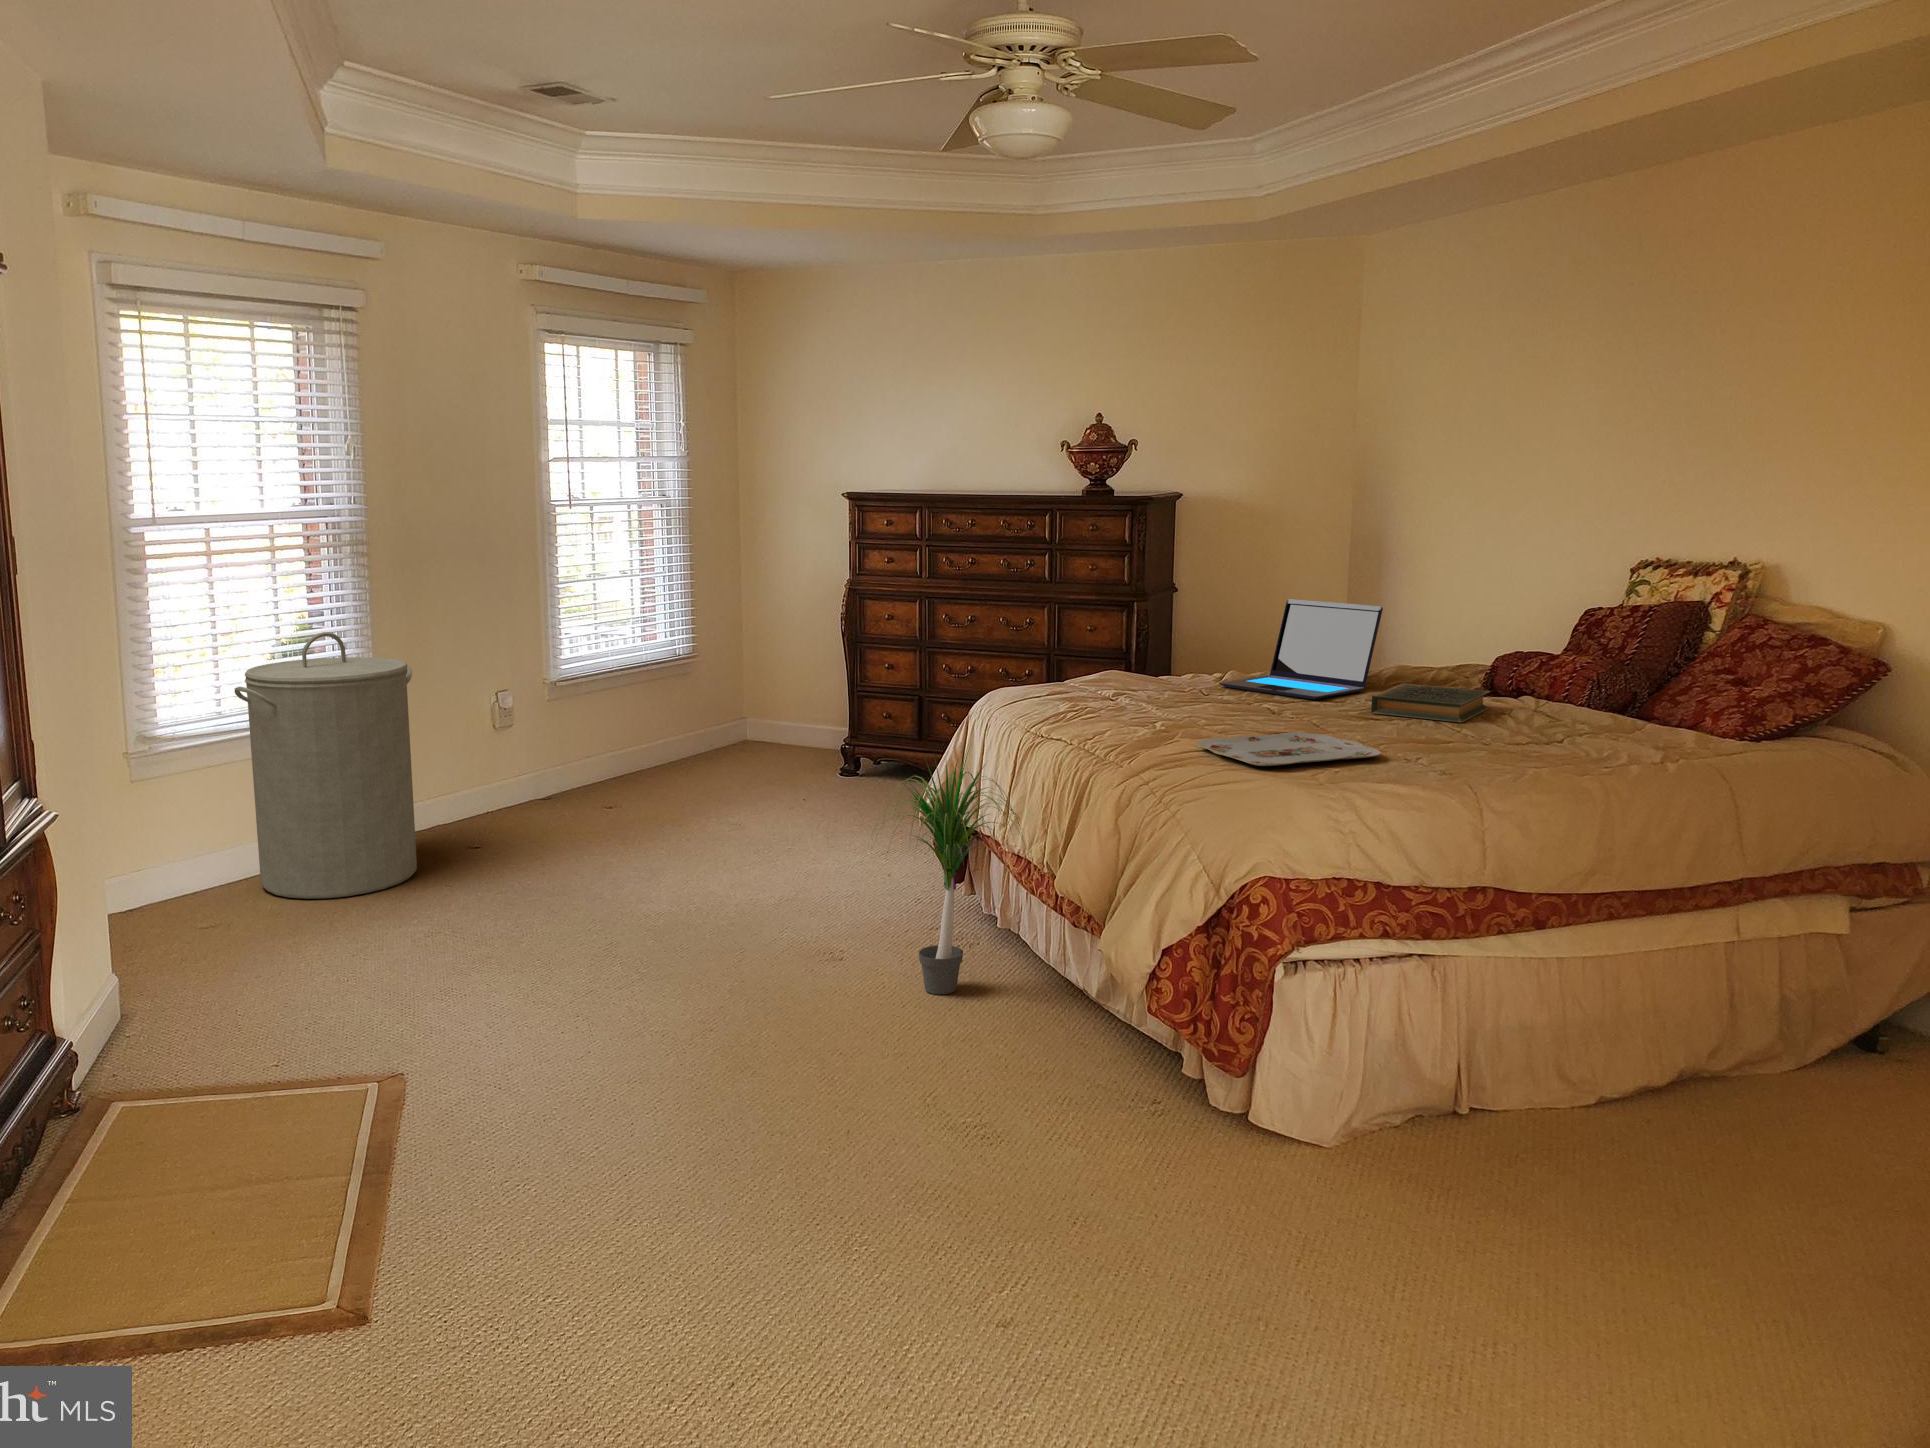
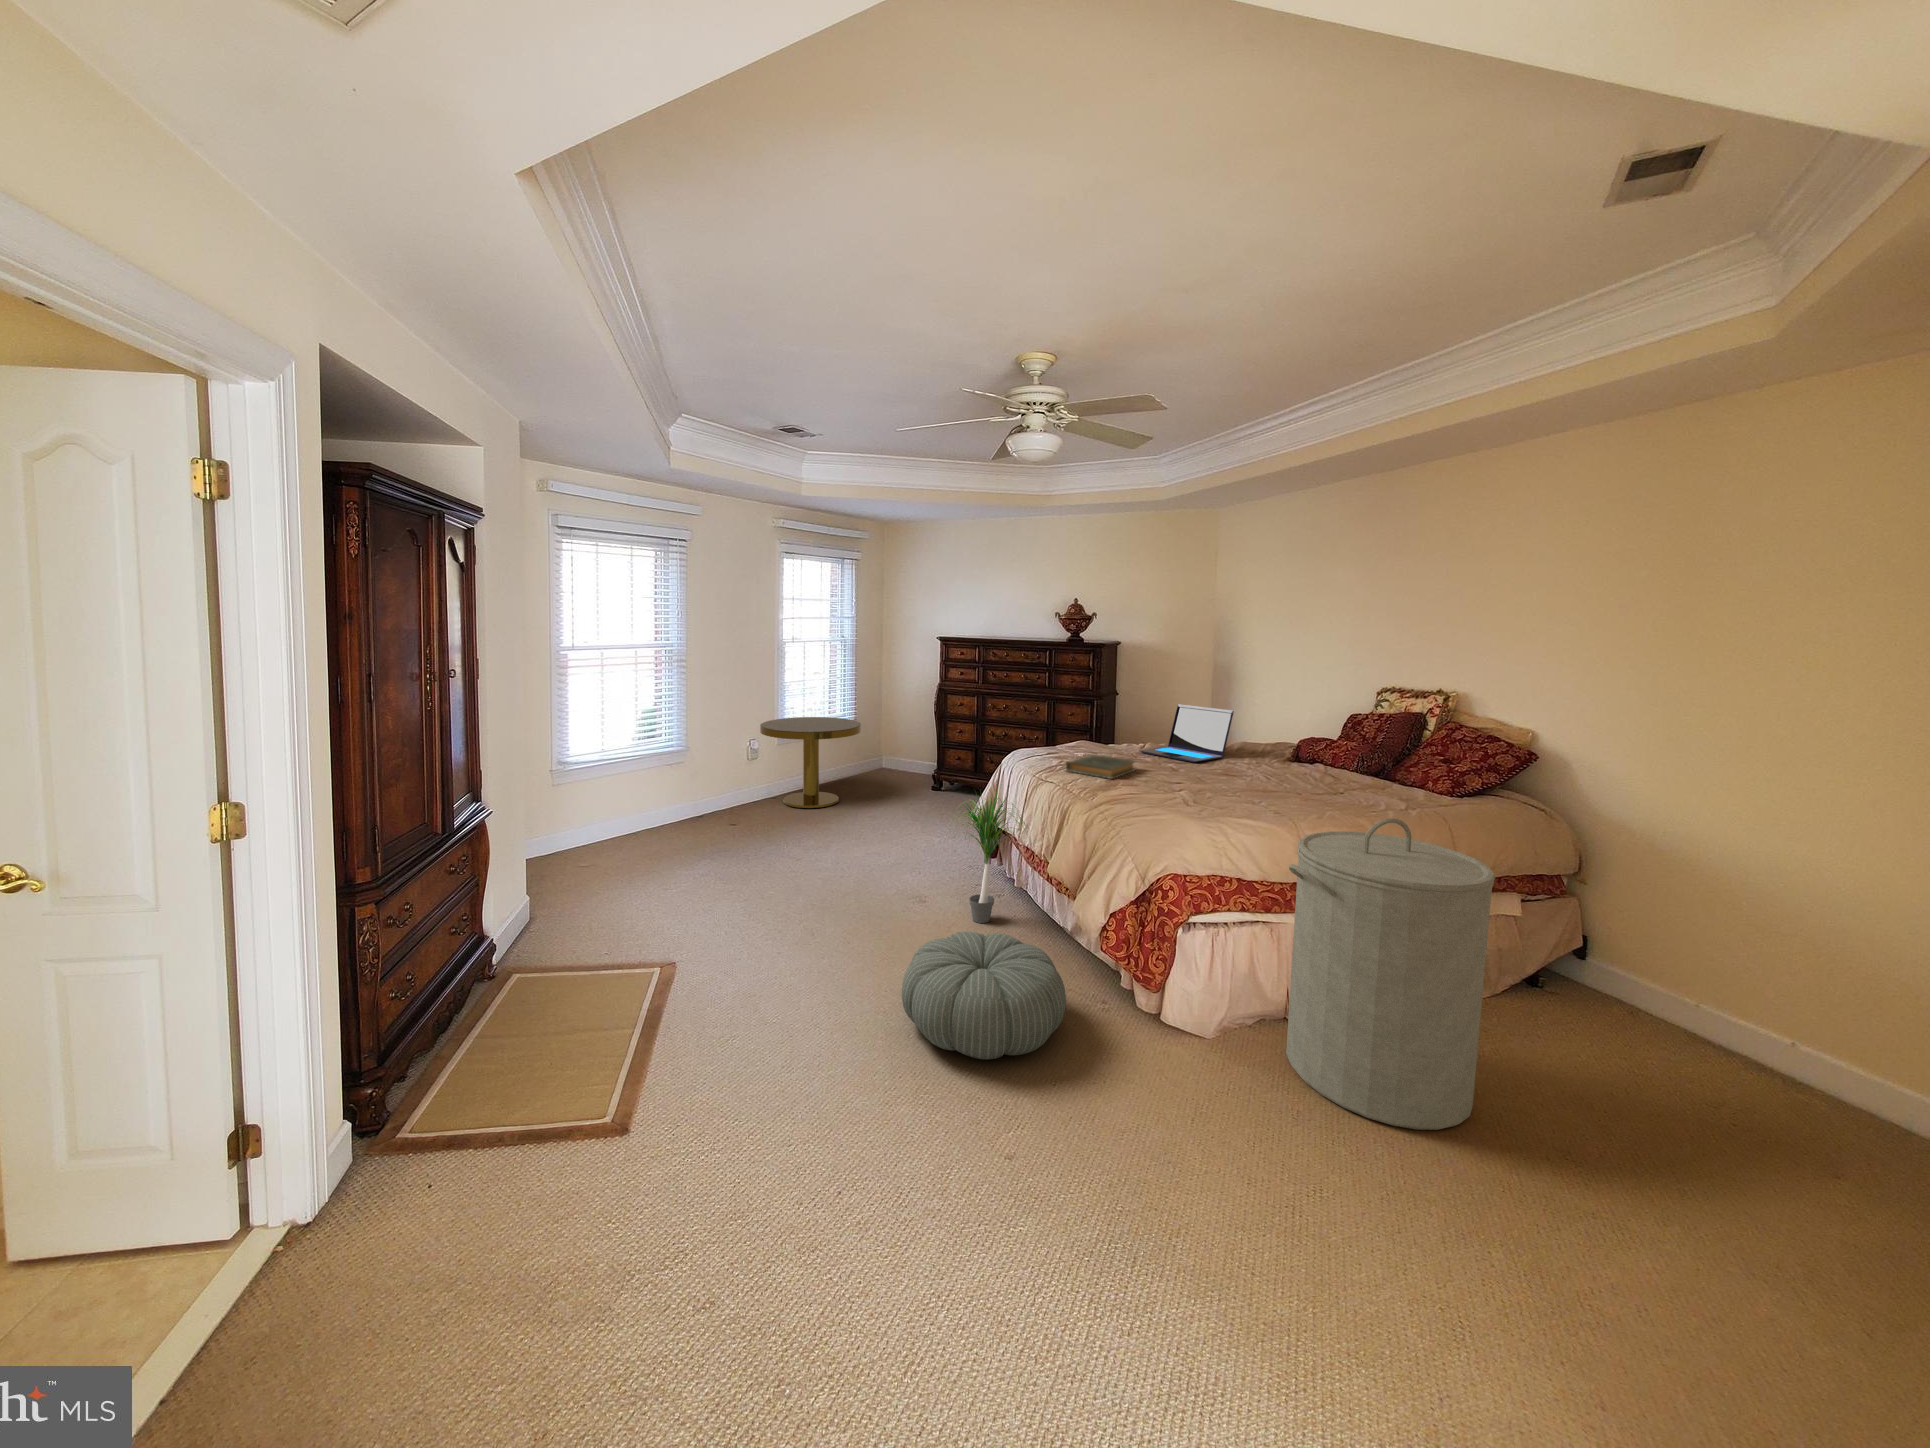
laundry hamper: present [235,632,417,899] -> present [1286,818,1495,1130]
side table: none [514,648,709,818] -> present [760,717,861,808]
hardback book: present [1371,683,1490,722] -> present [1066,754,1137,779]
serving tray: present [1196,732,1381,766] -> none [1129,784,1238,806]
pouf: none [803,998,1088,1200] -> present [902,932,1066,1059]

